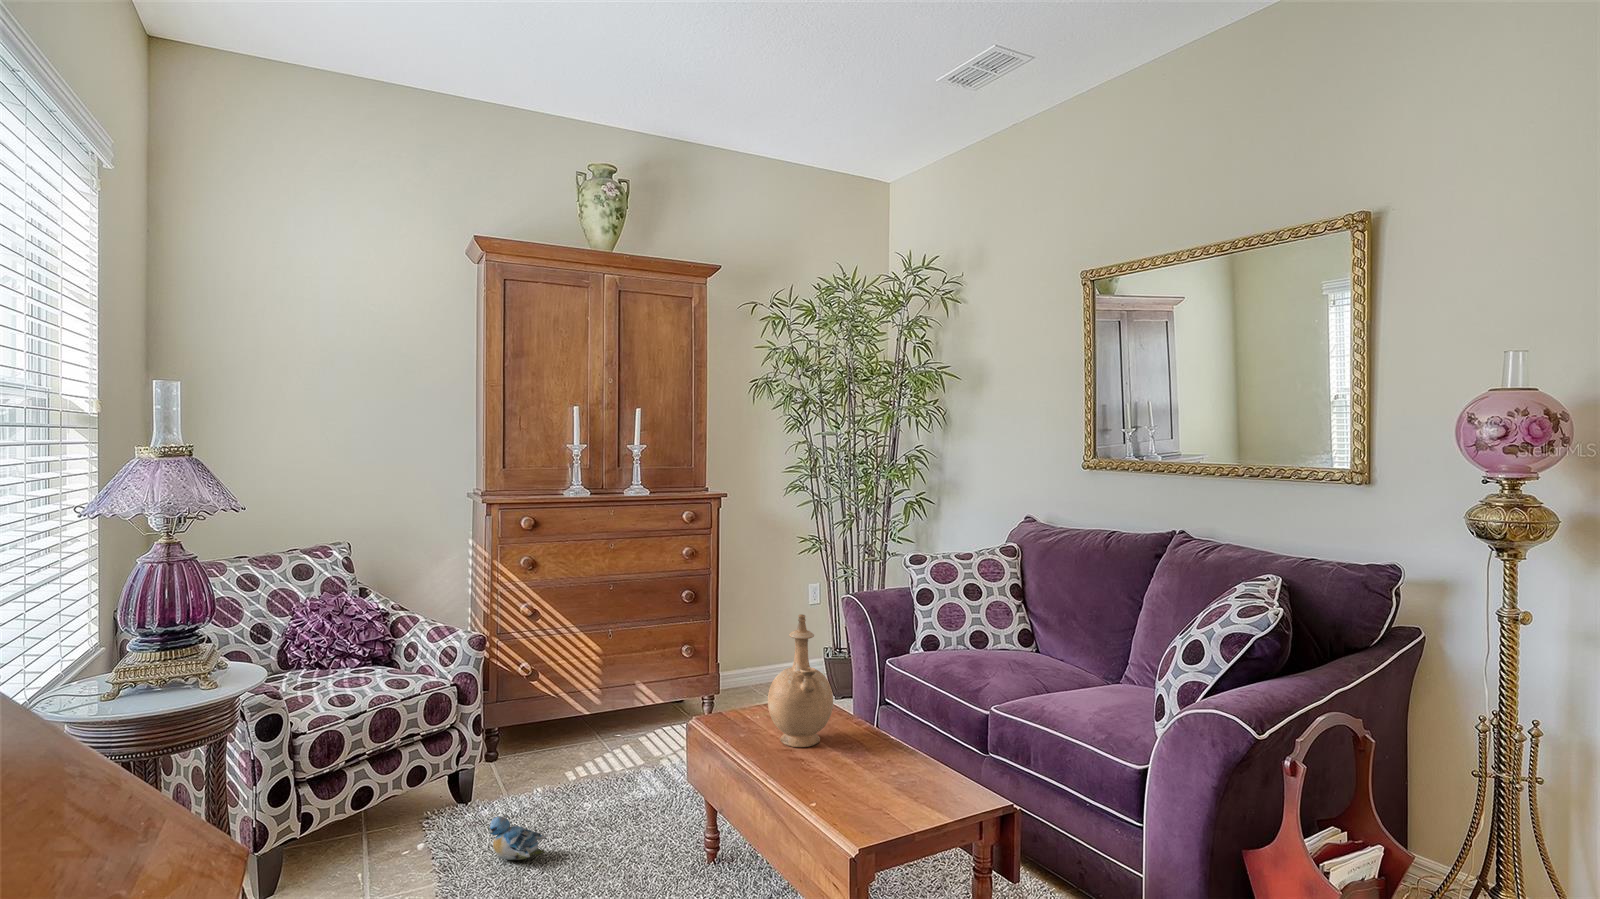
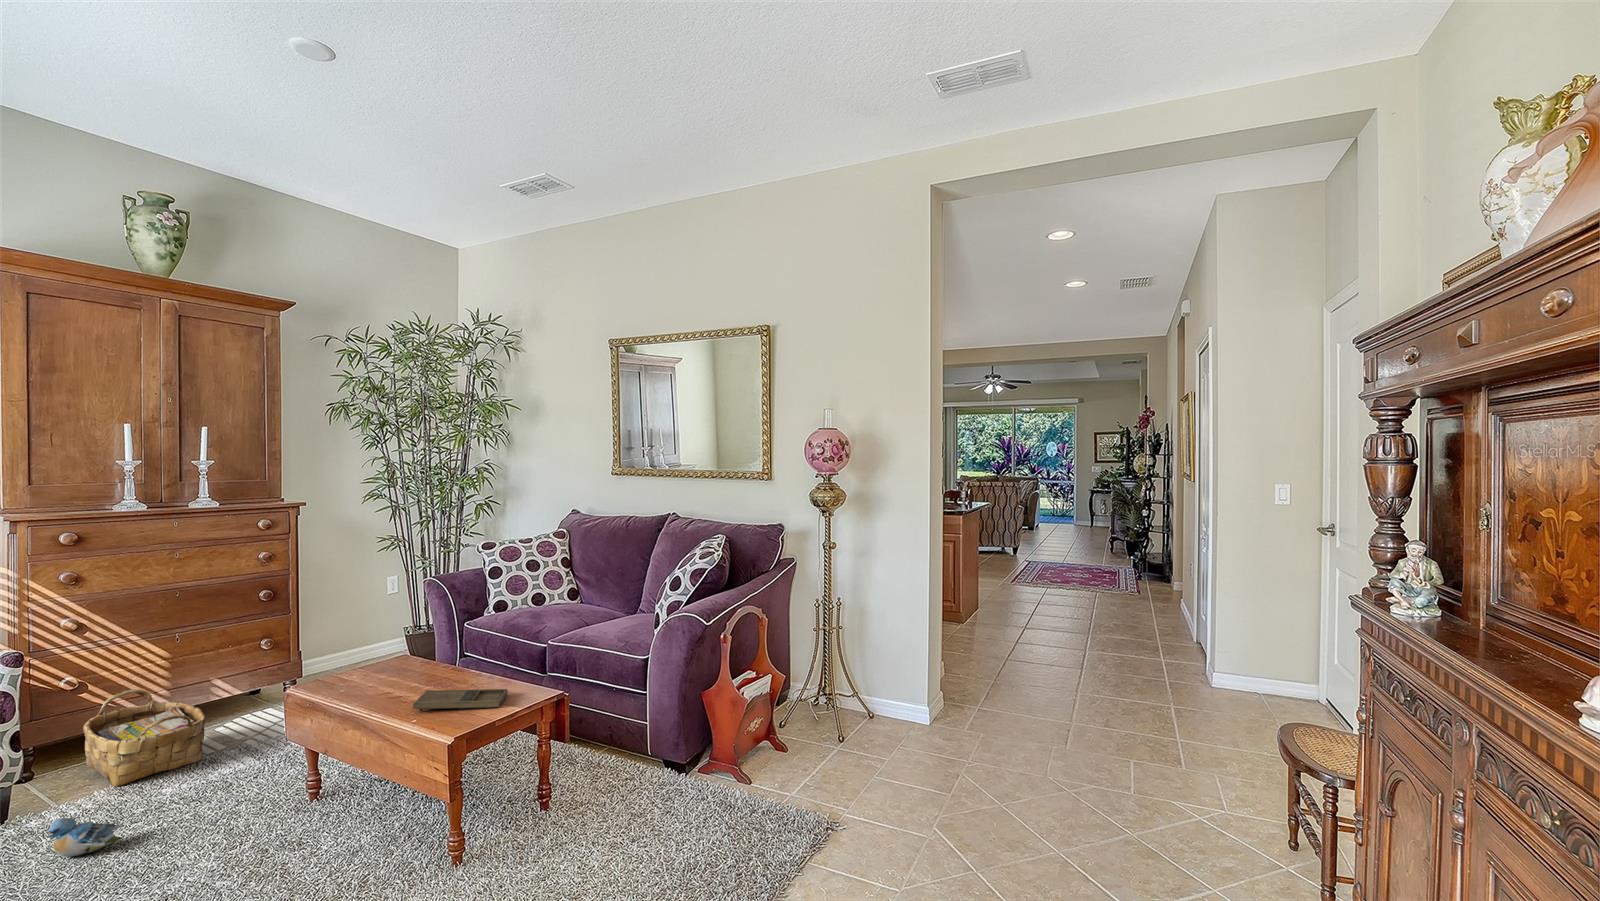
vase: present [768,614,833,747] -> none [368,589,425,691]
woven basket: none [535,683,629,784] -> present [83,689,205,786]
tray: none [812,759,933,809] -> present [413,689,508,711]

